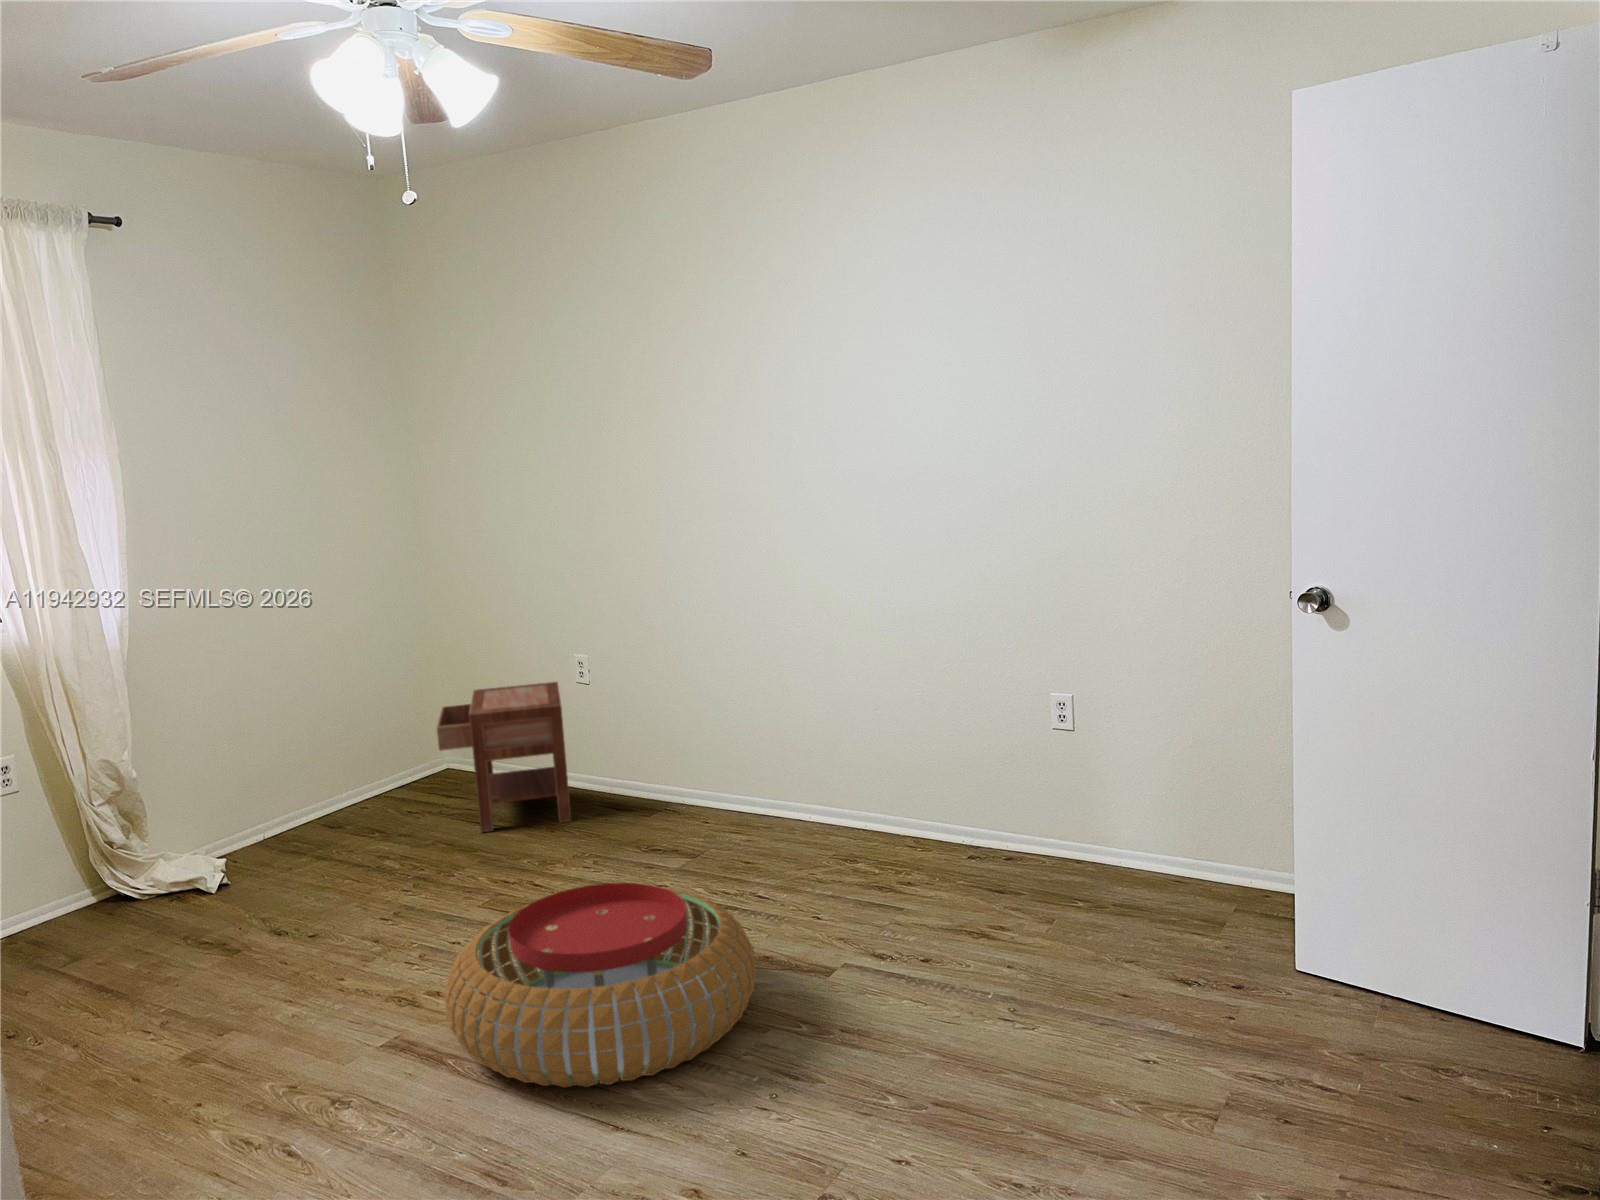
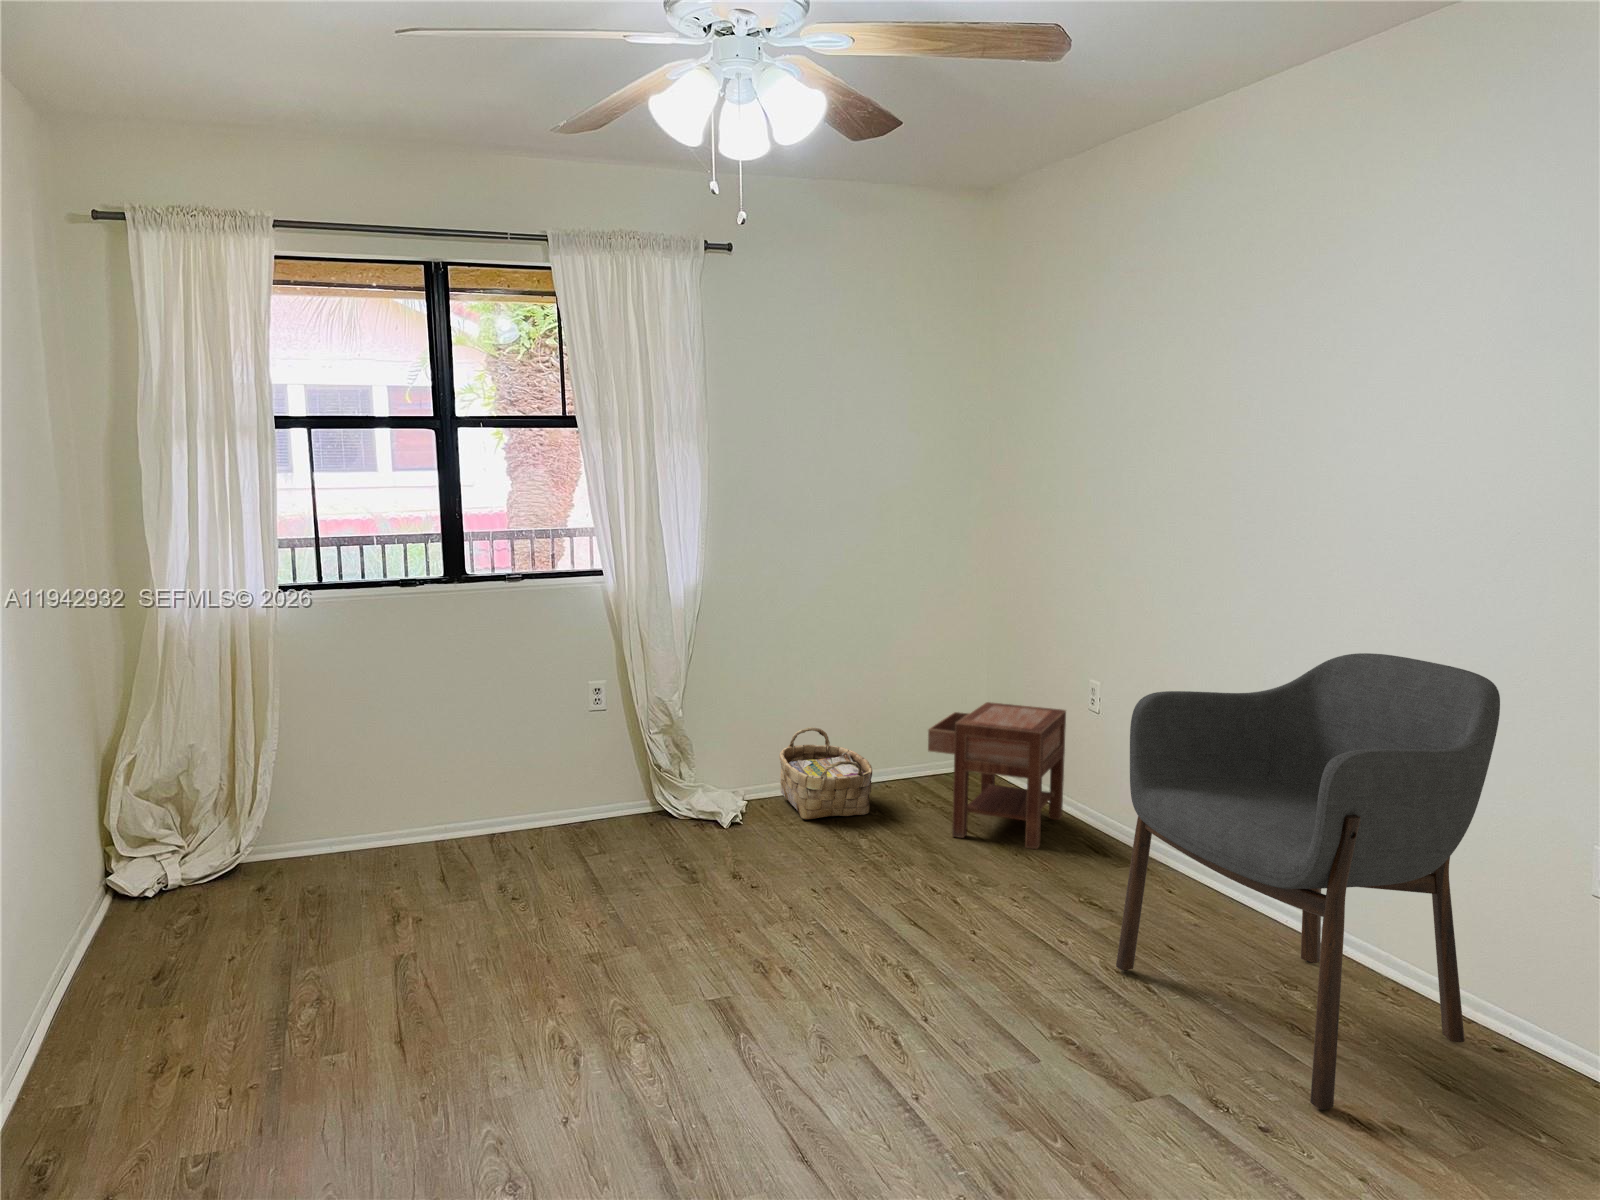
armchair: none [718,573,995,935] -> present [1116,653,1500,1110]
woven basket: none [248,757,371,859] -> present [779,727,872,820]
pouf: present [445,883,756,1087] -> none [737,913,1051,1127]

